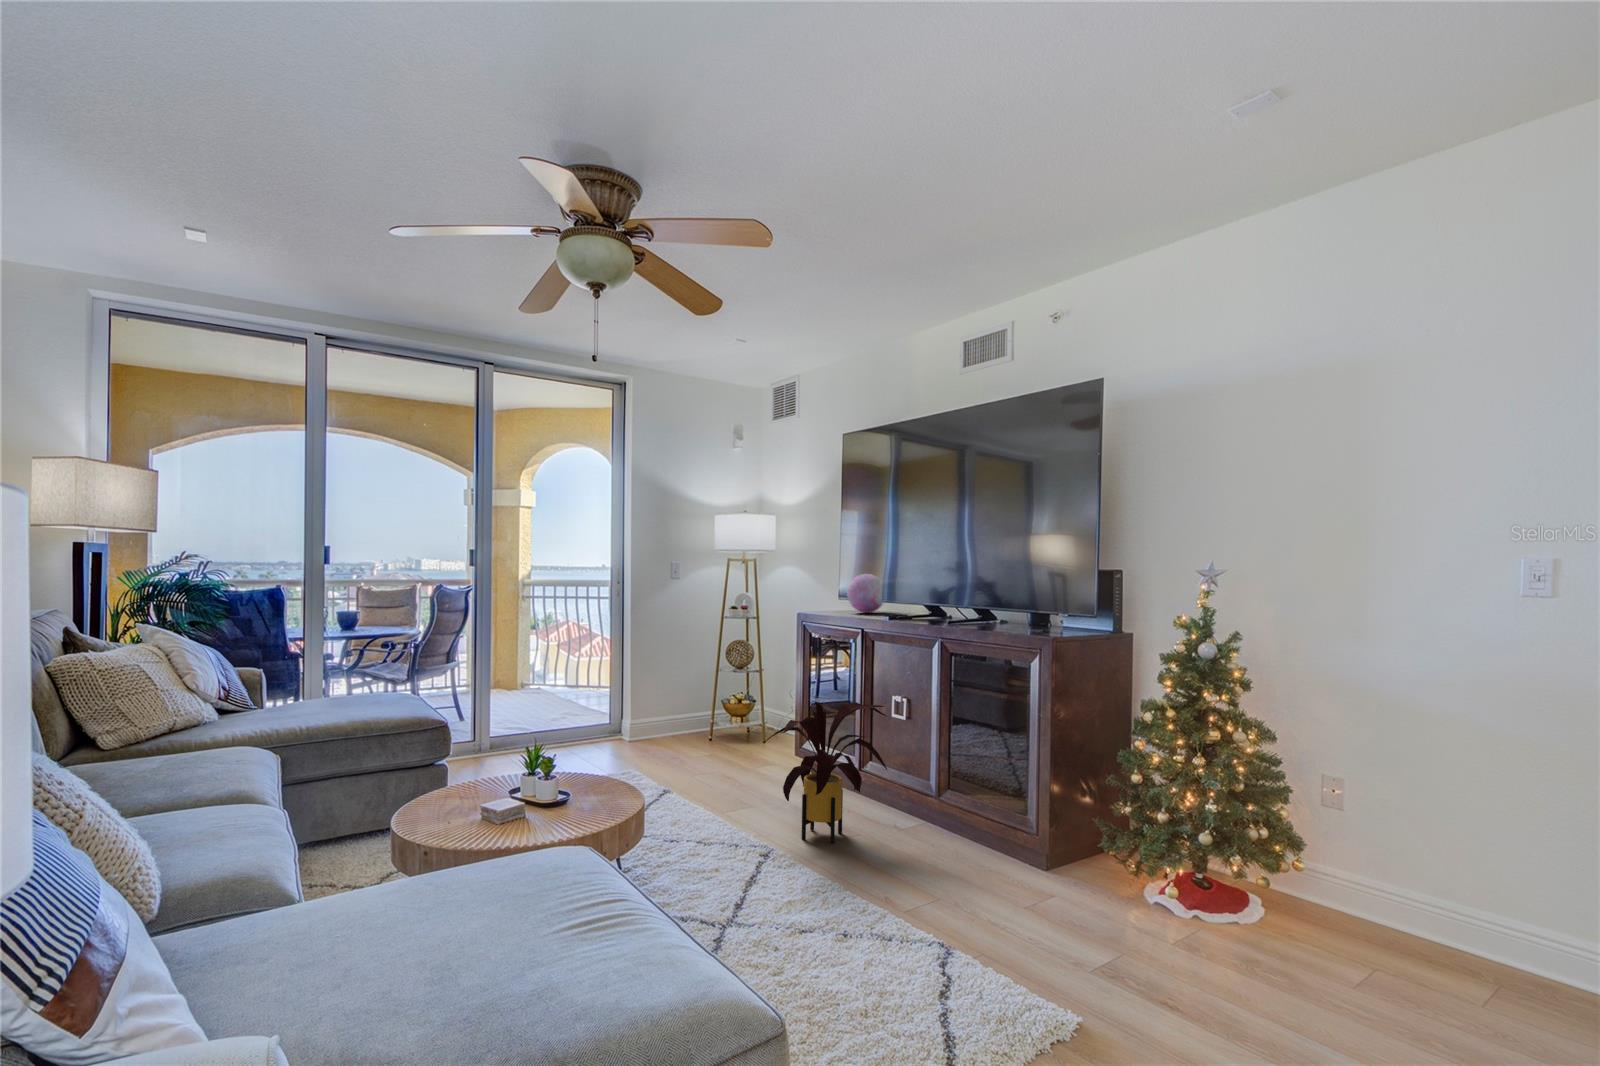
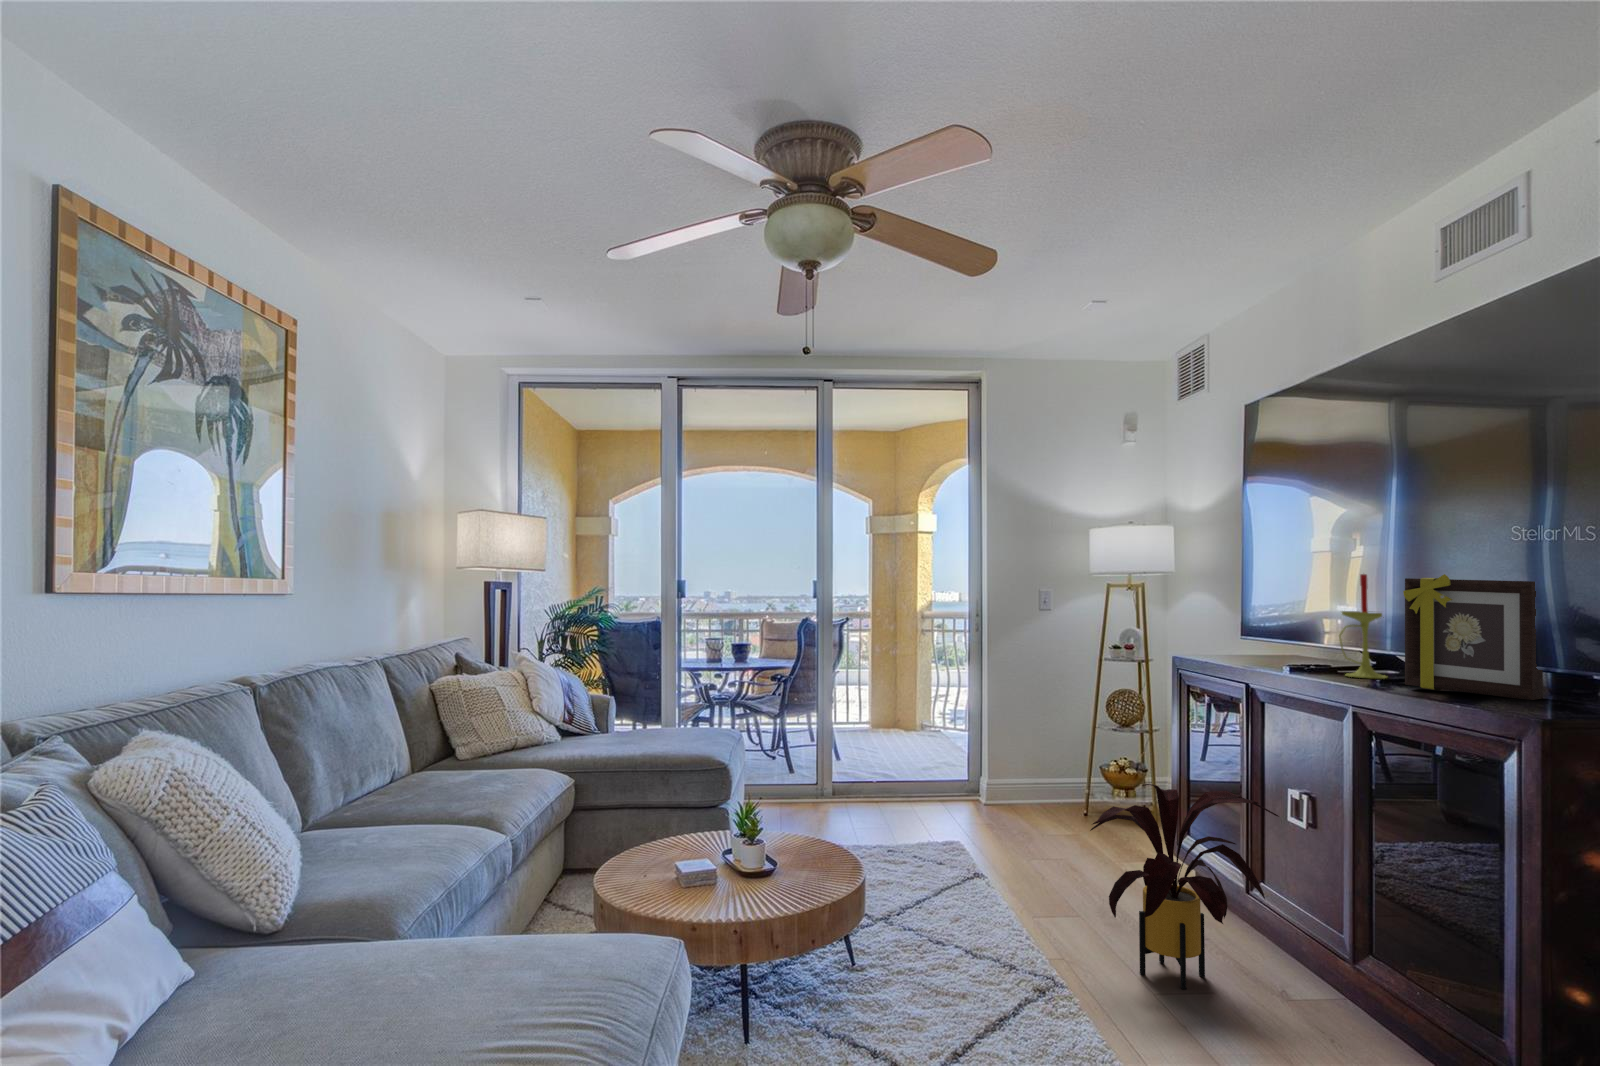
candle: none [926,548,953,619] -> present [1339,574,1387,679]
picture frame: none [971,551,1044,627] -> present [1403,574,1543,700]
decorative orb: present [847,574,883,613] -> none [1232,609,1294,664]

